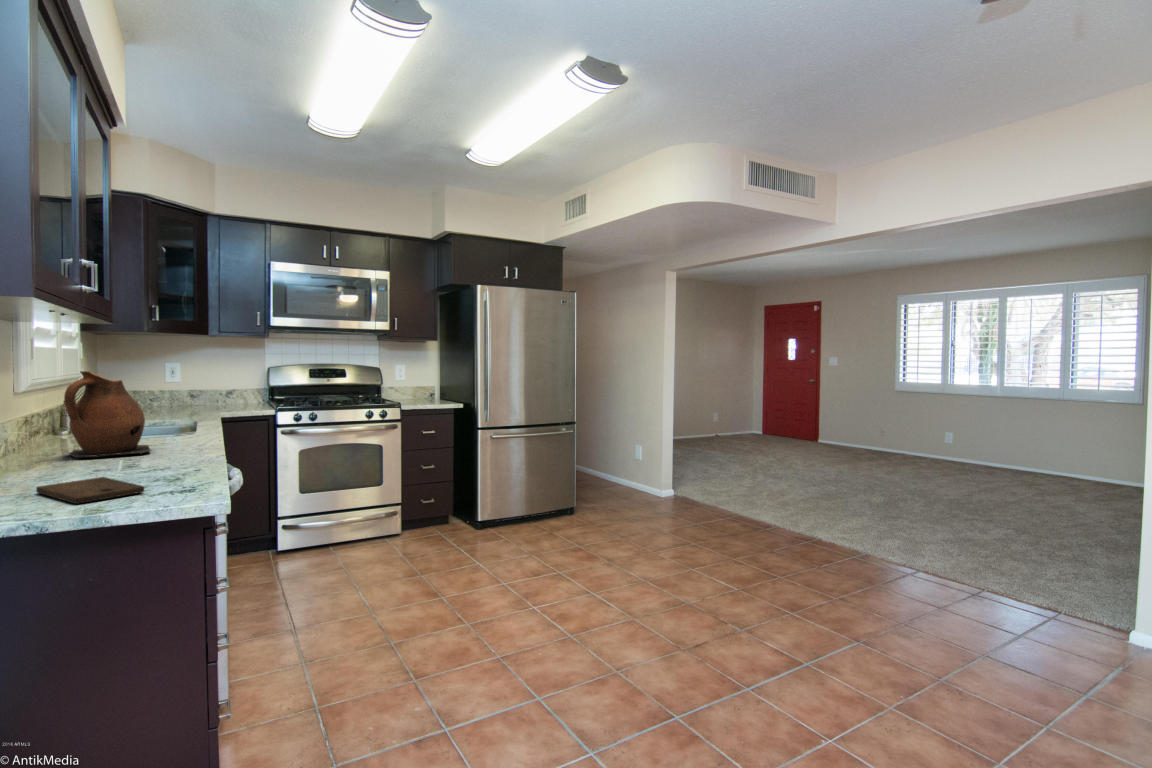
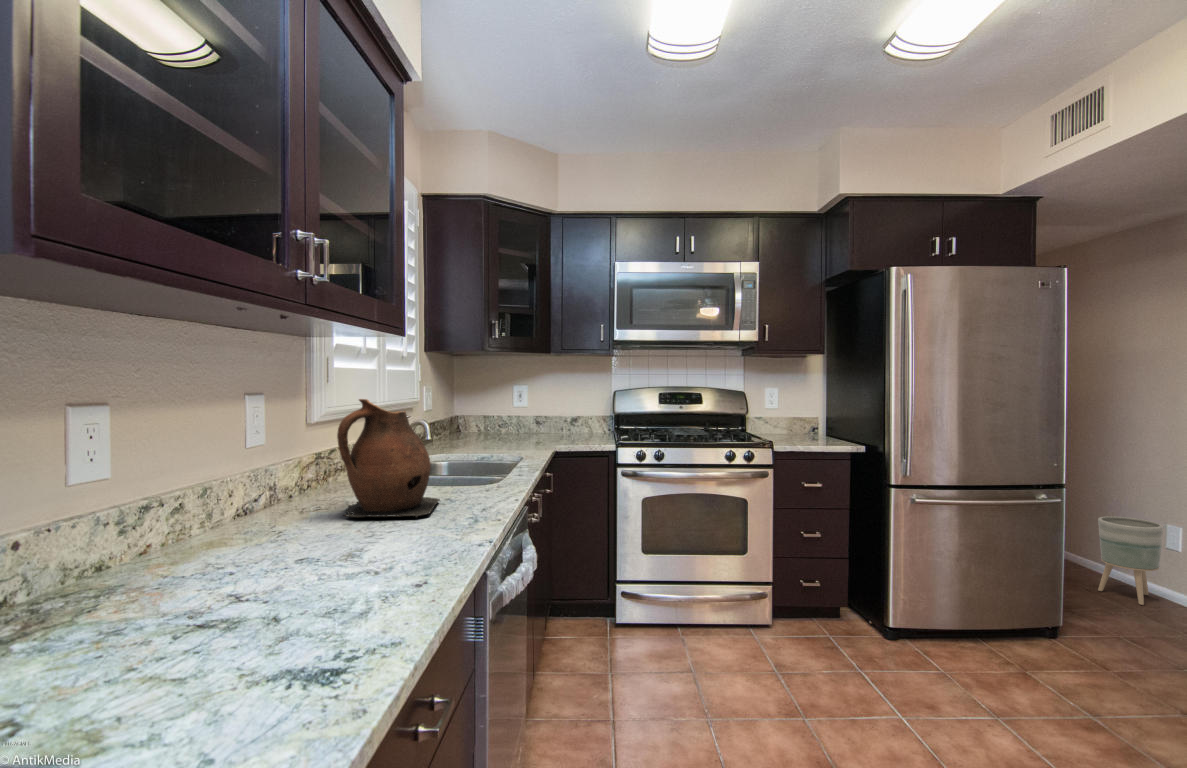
planter: none [599,442,628,491] -> present [1098,516,1164,605]
cutting board: present [36,477,144,504] -> none [178,583,307,667]

